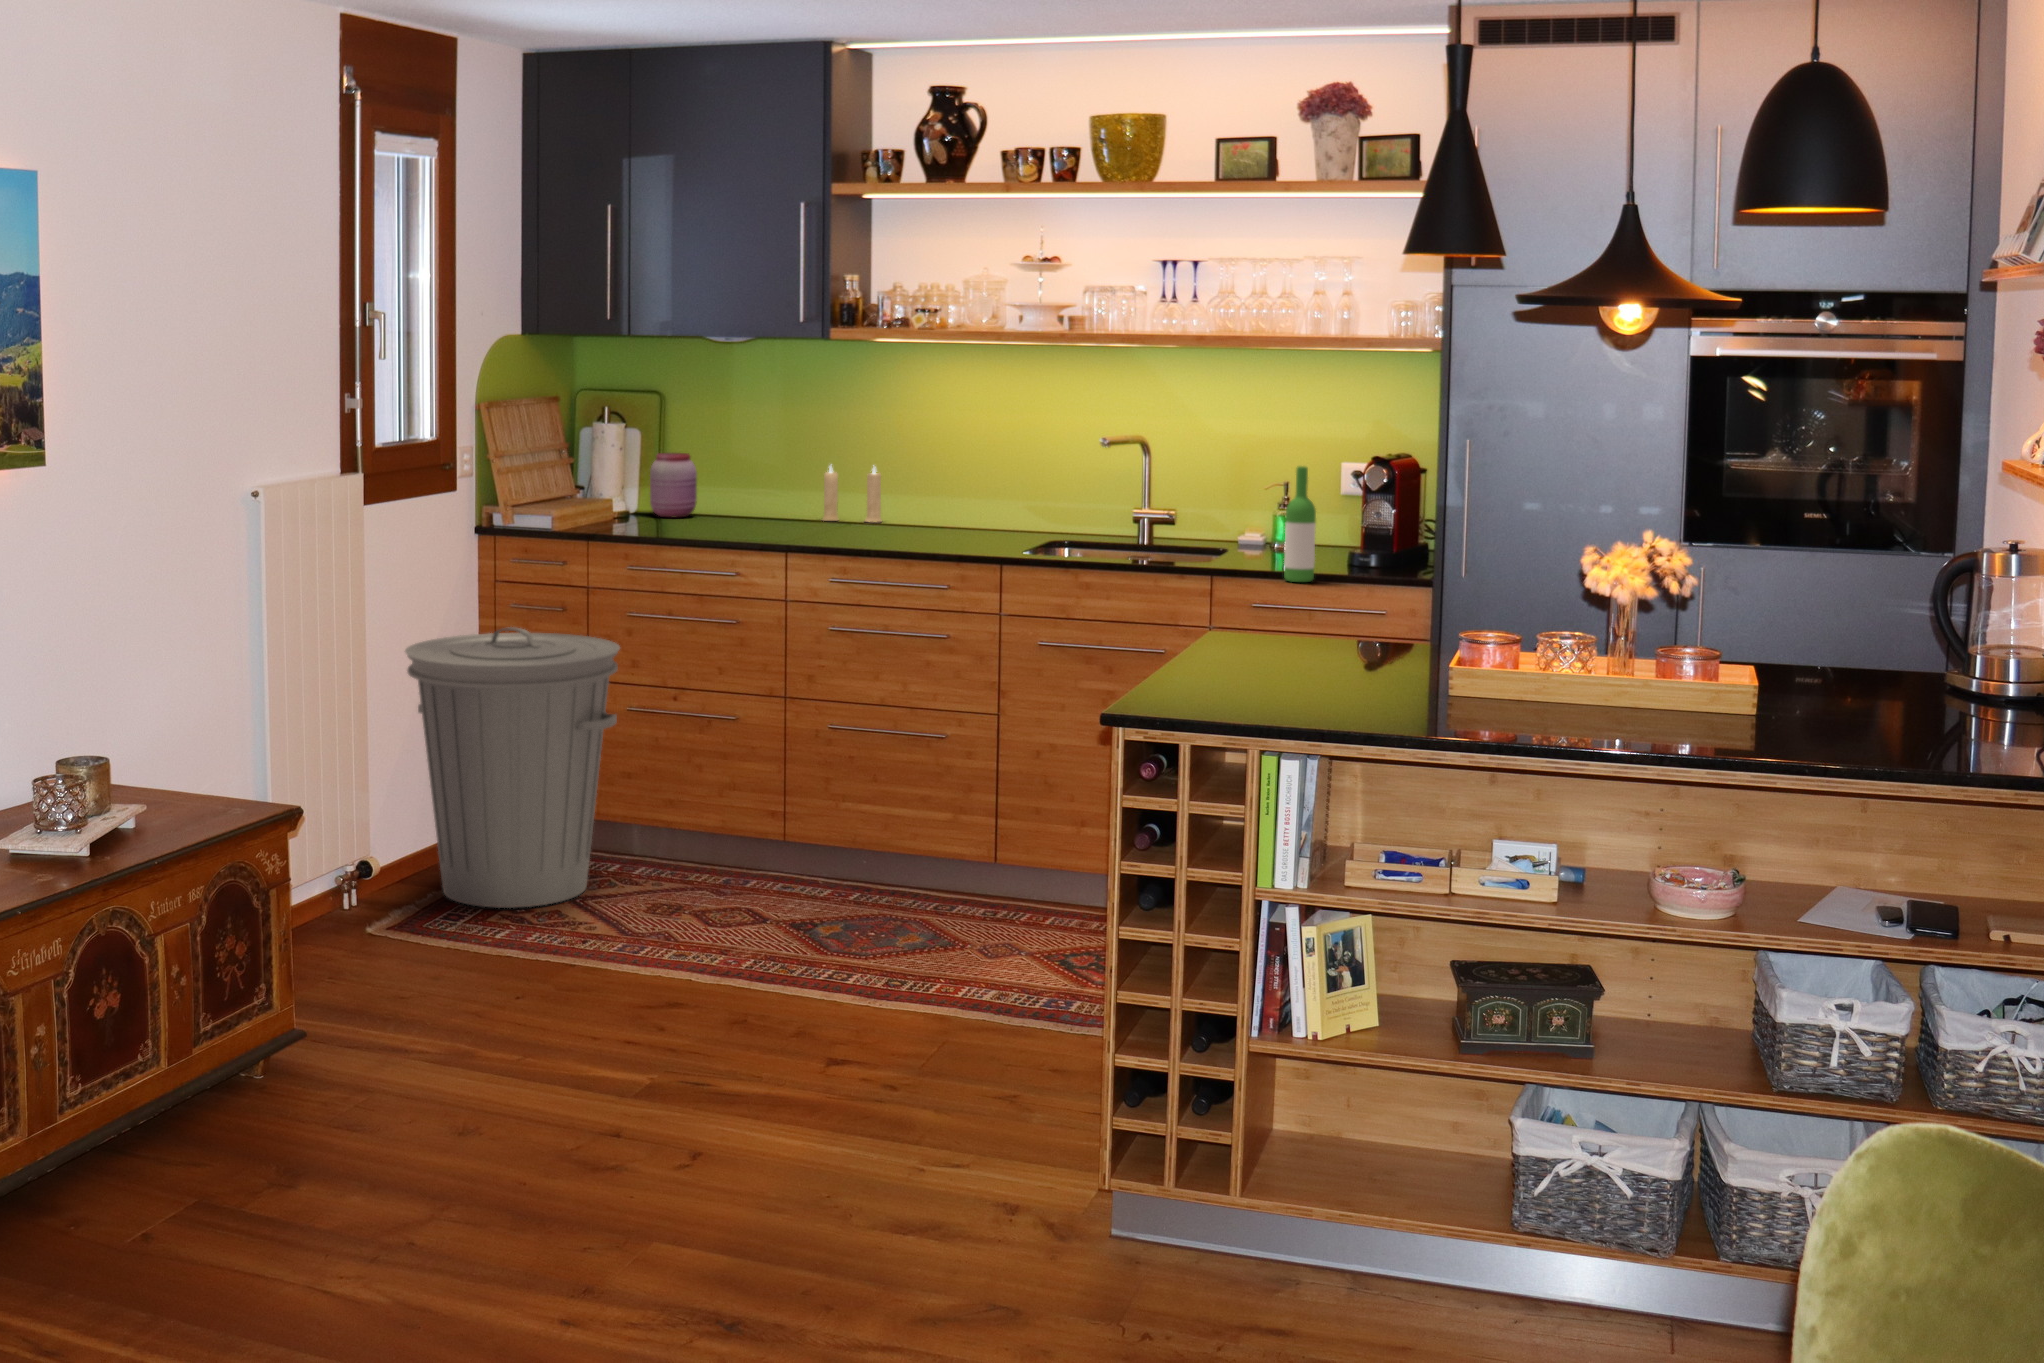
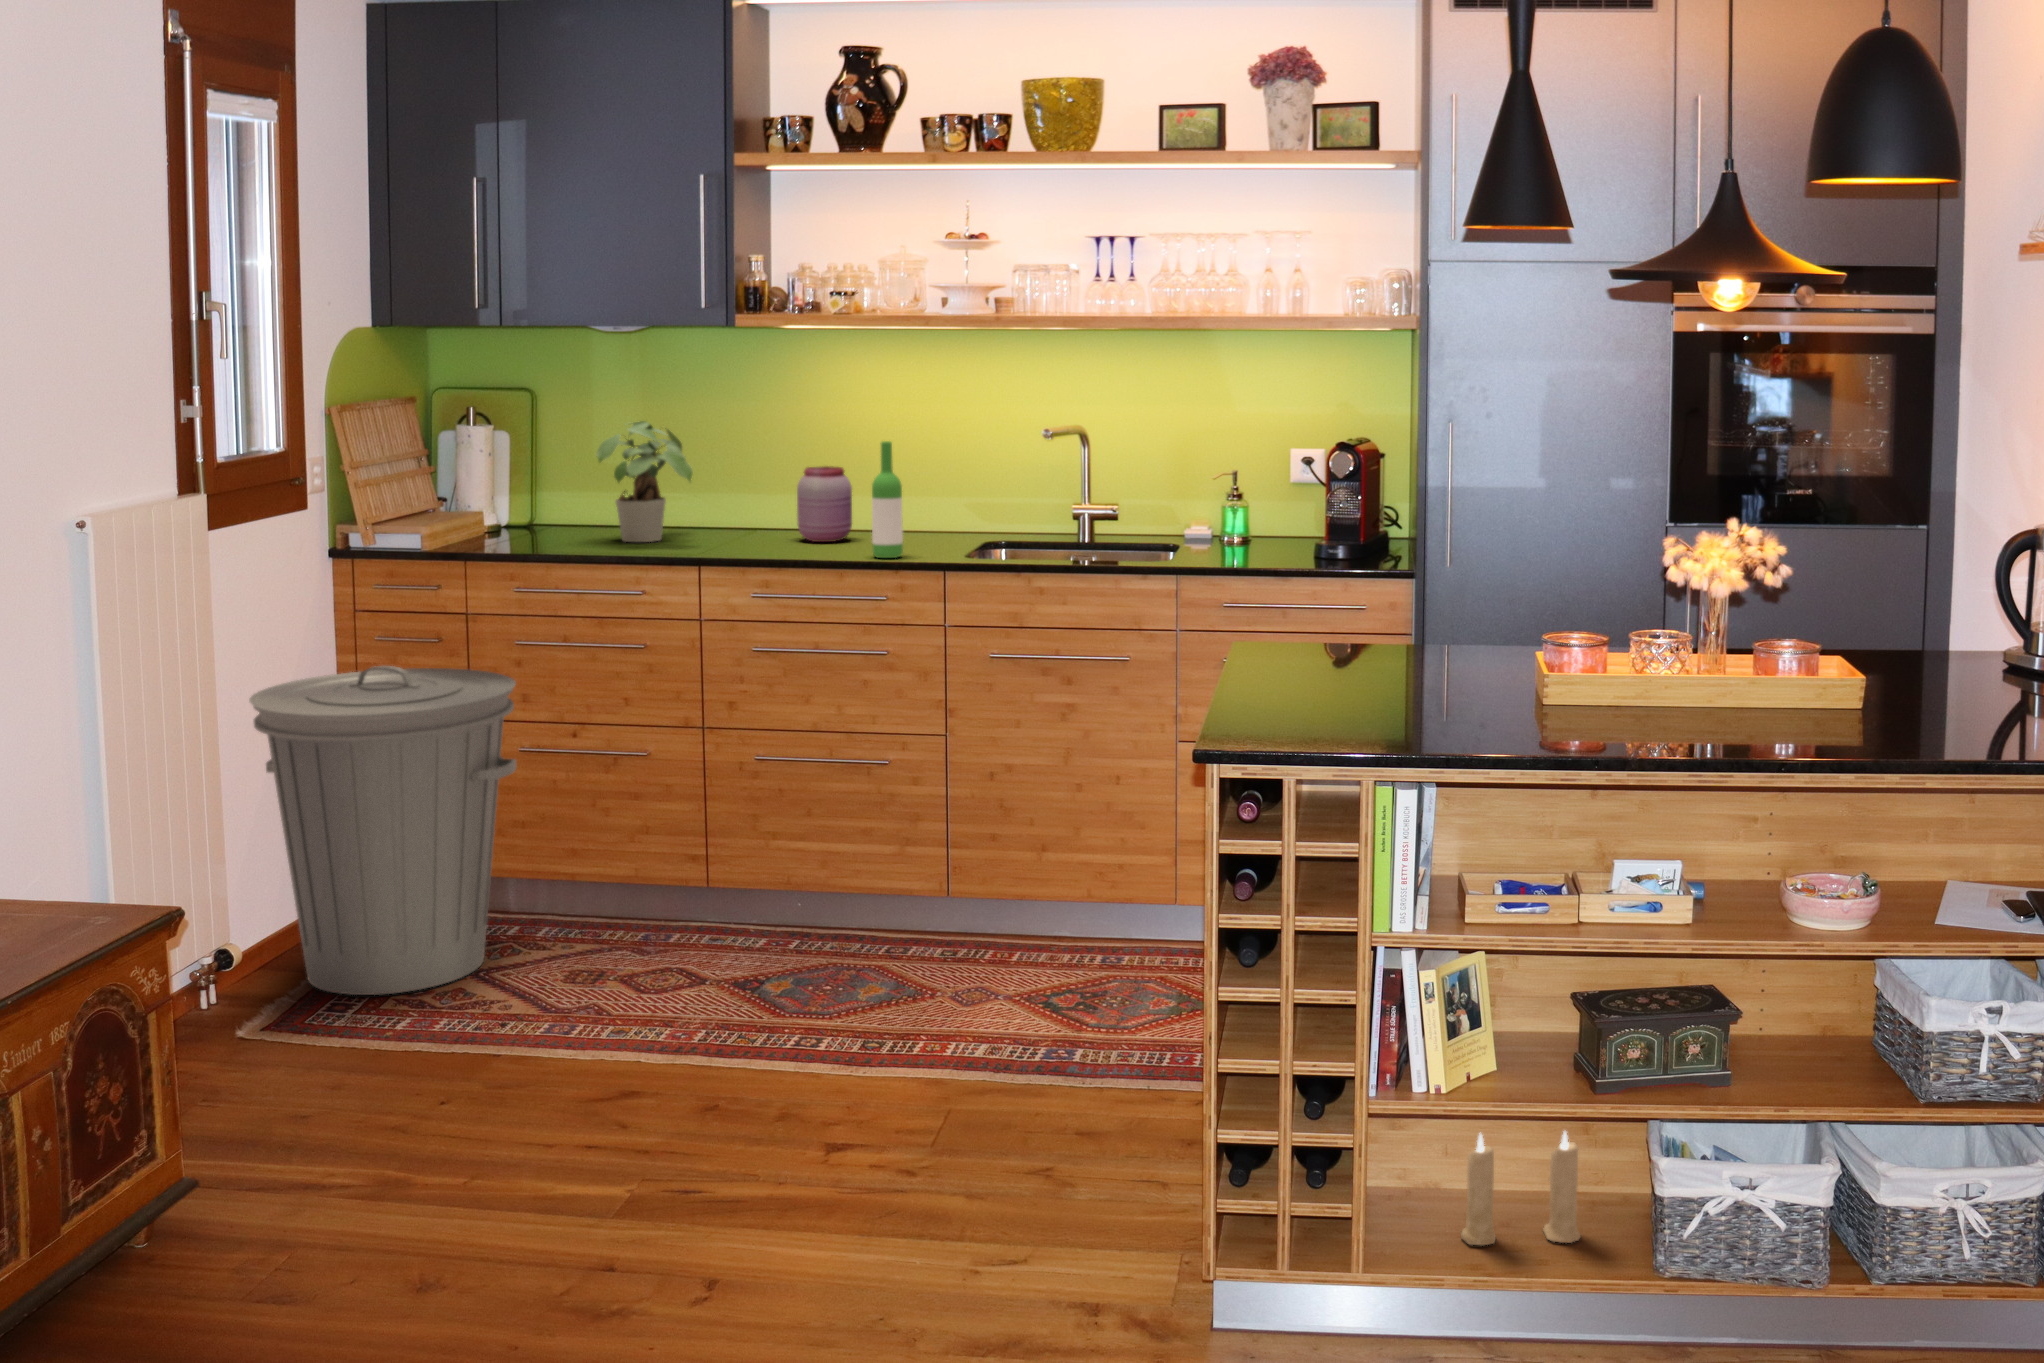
potted plant: none [702,423,783,531] -> present [597,421,693,542]
jar: present [650,453,697,517] -> present [797,466,852,542]
candle: present [823,466,882,522] -> present [1461,1131,1581,1245]
wine bottle: present [1284,466,1316,582] -> present [872,441,903,558]

